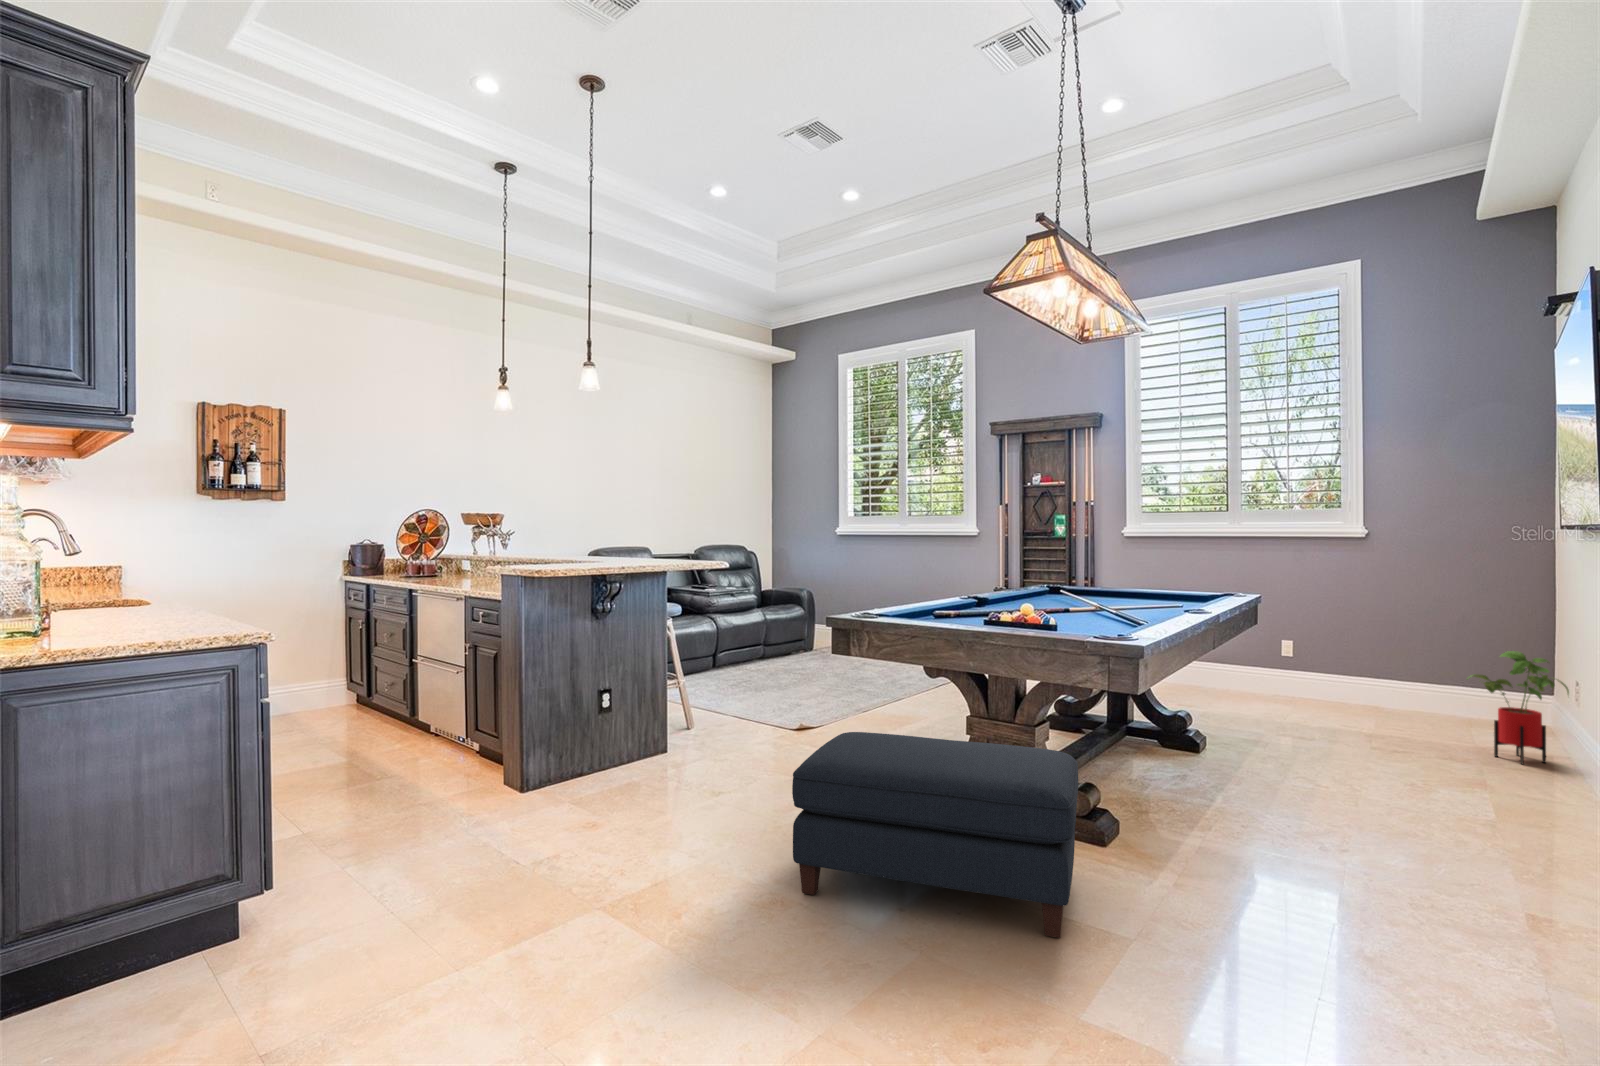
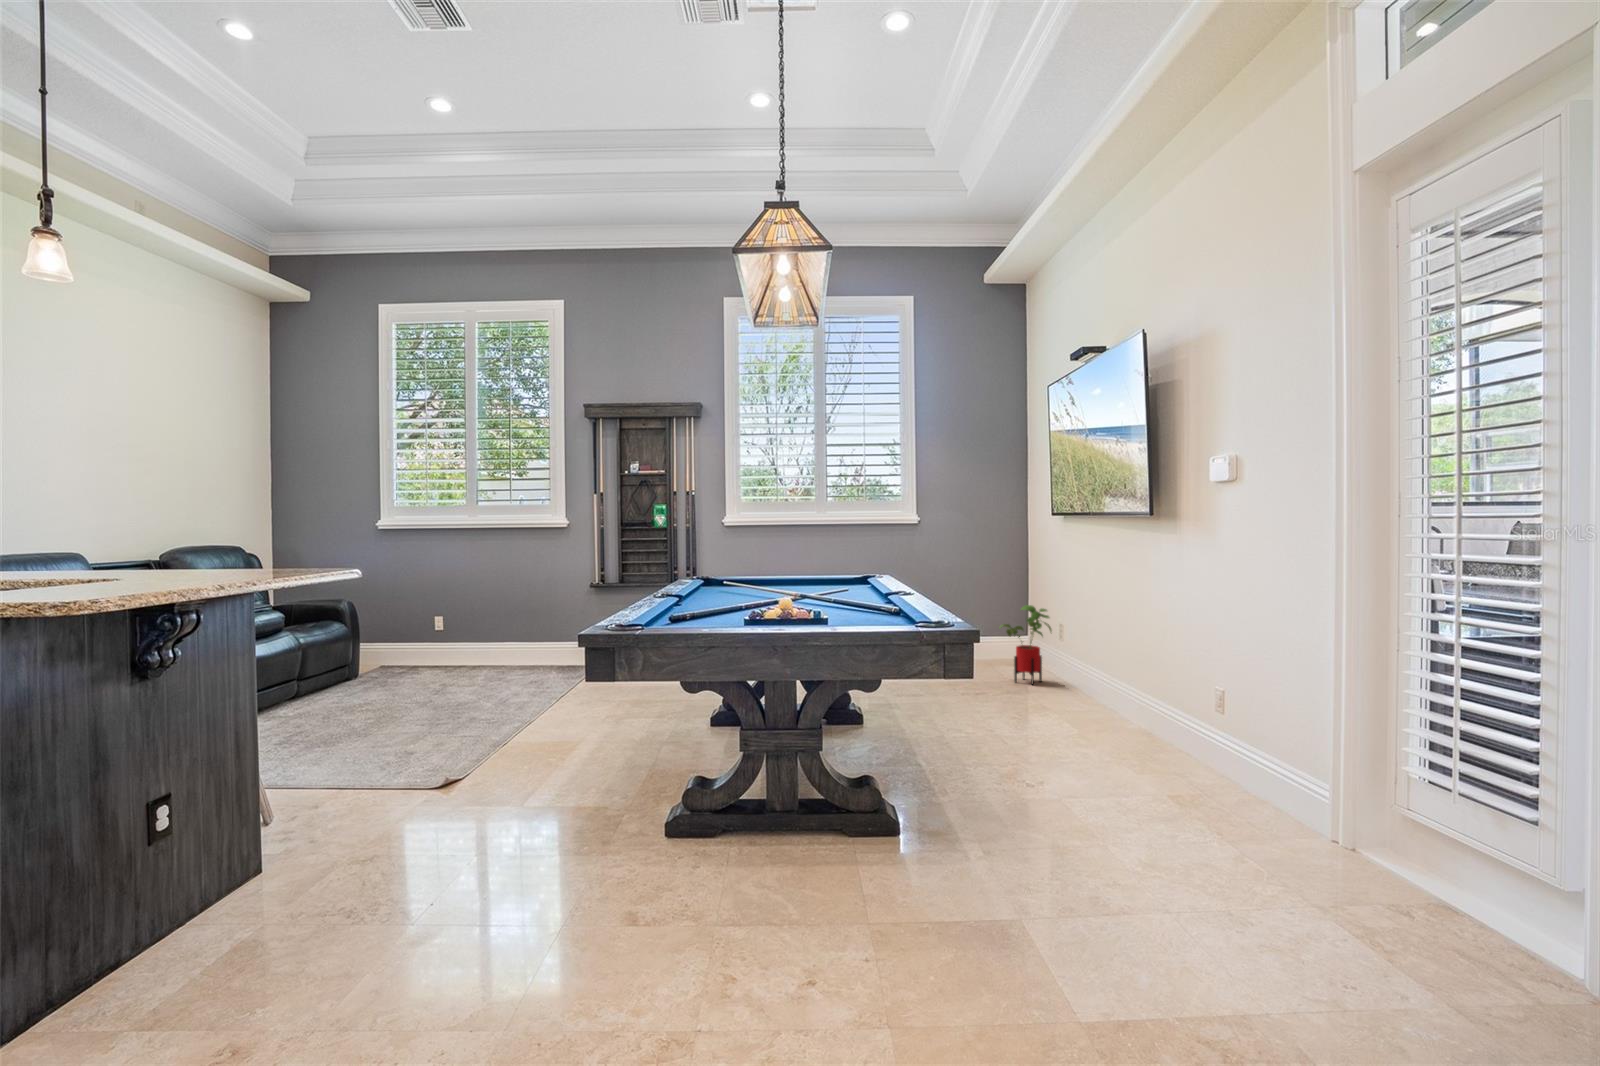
ottoman: present [792,732,1078,938] -> none [649,752,991,1017]

